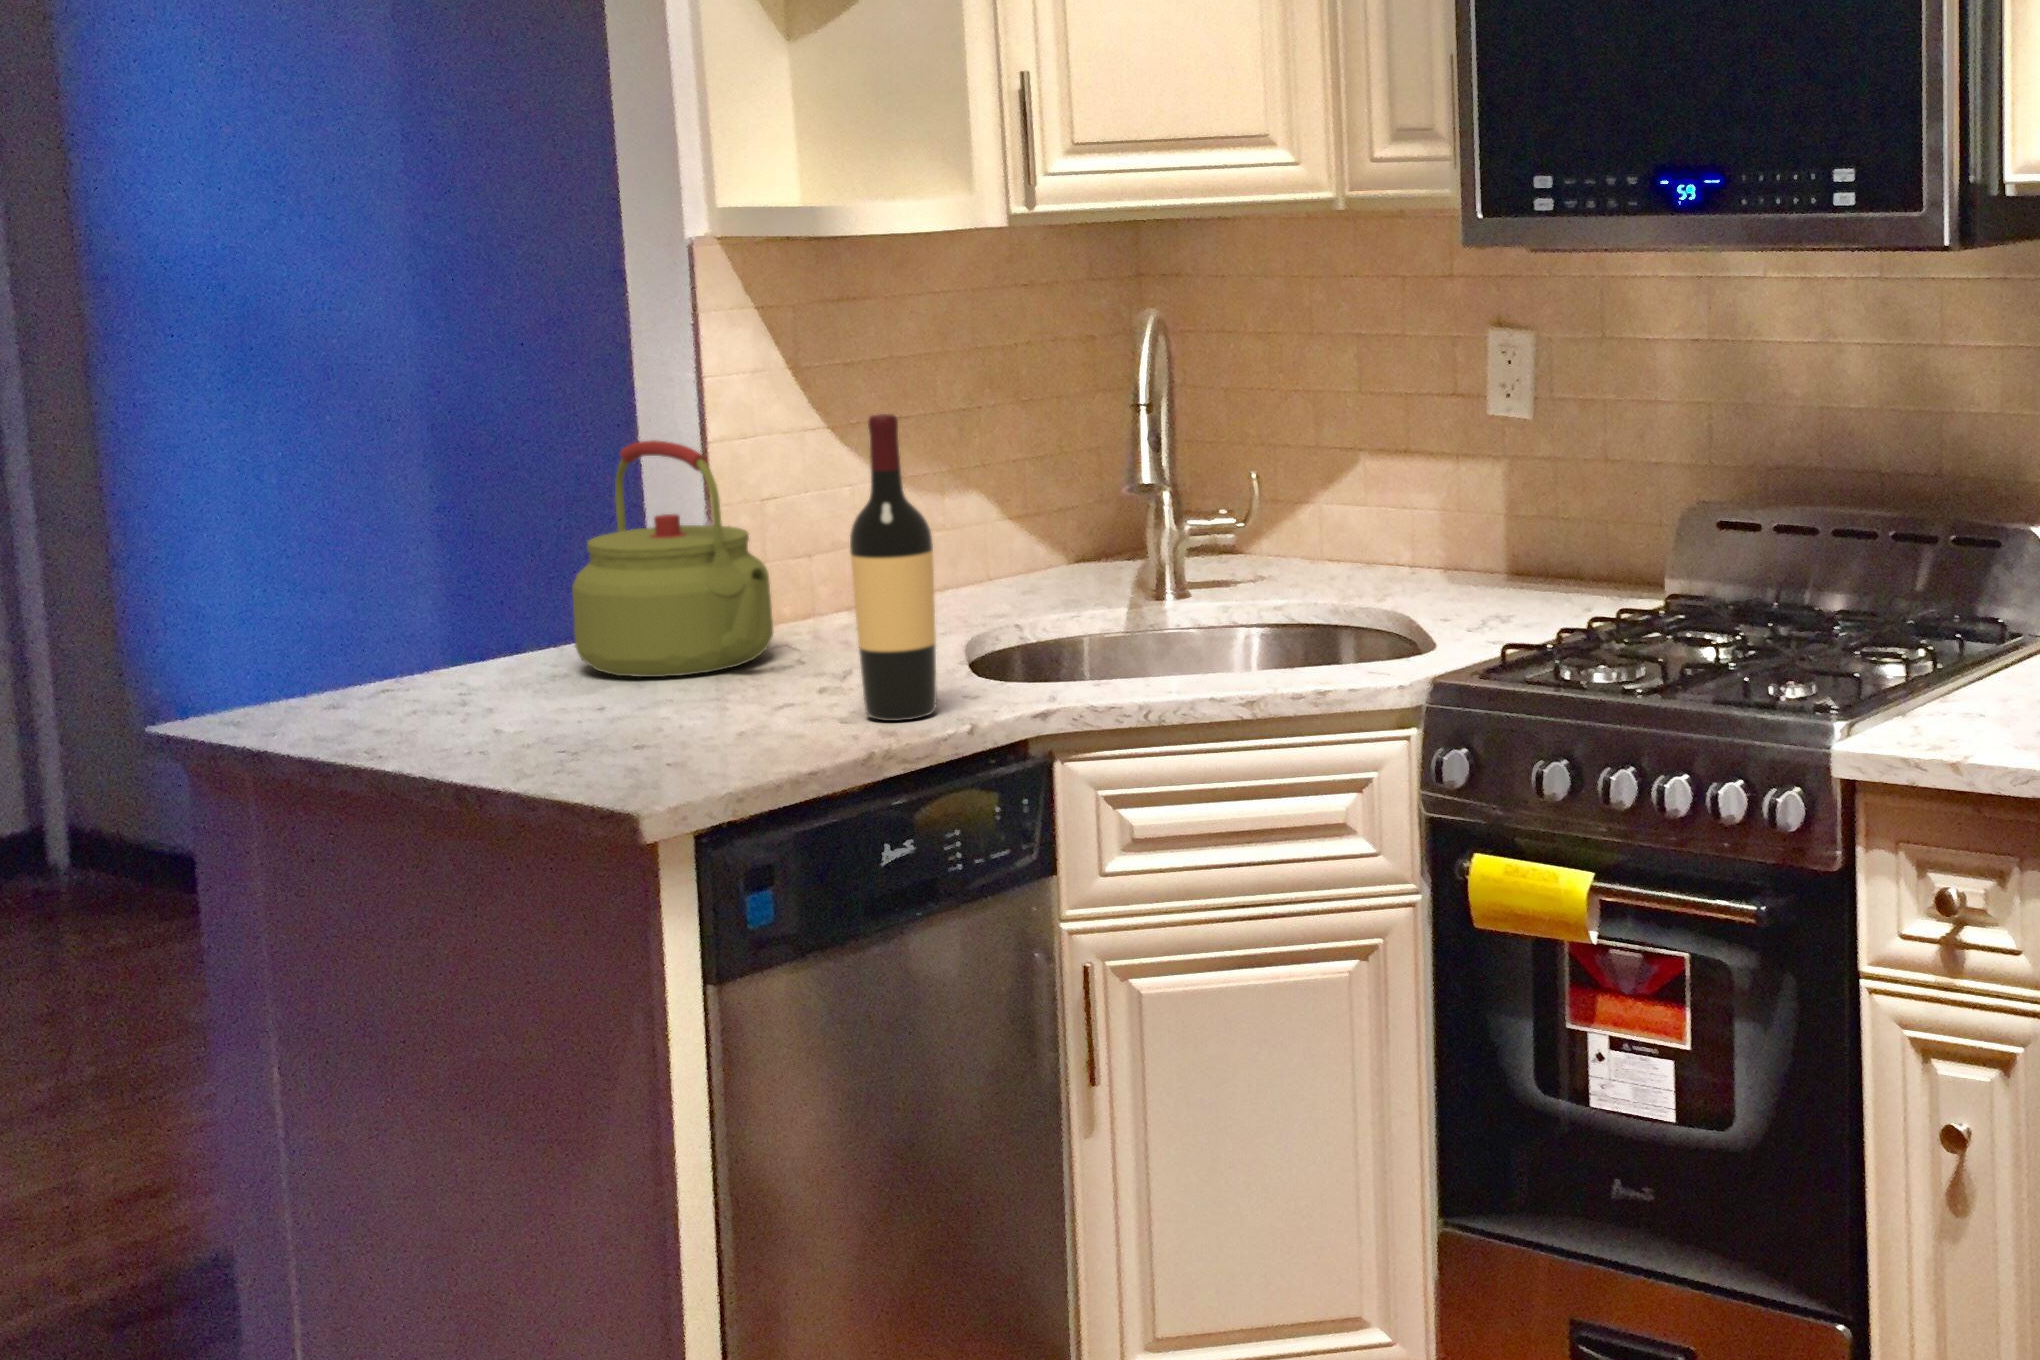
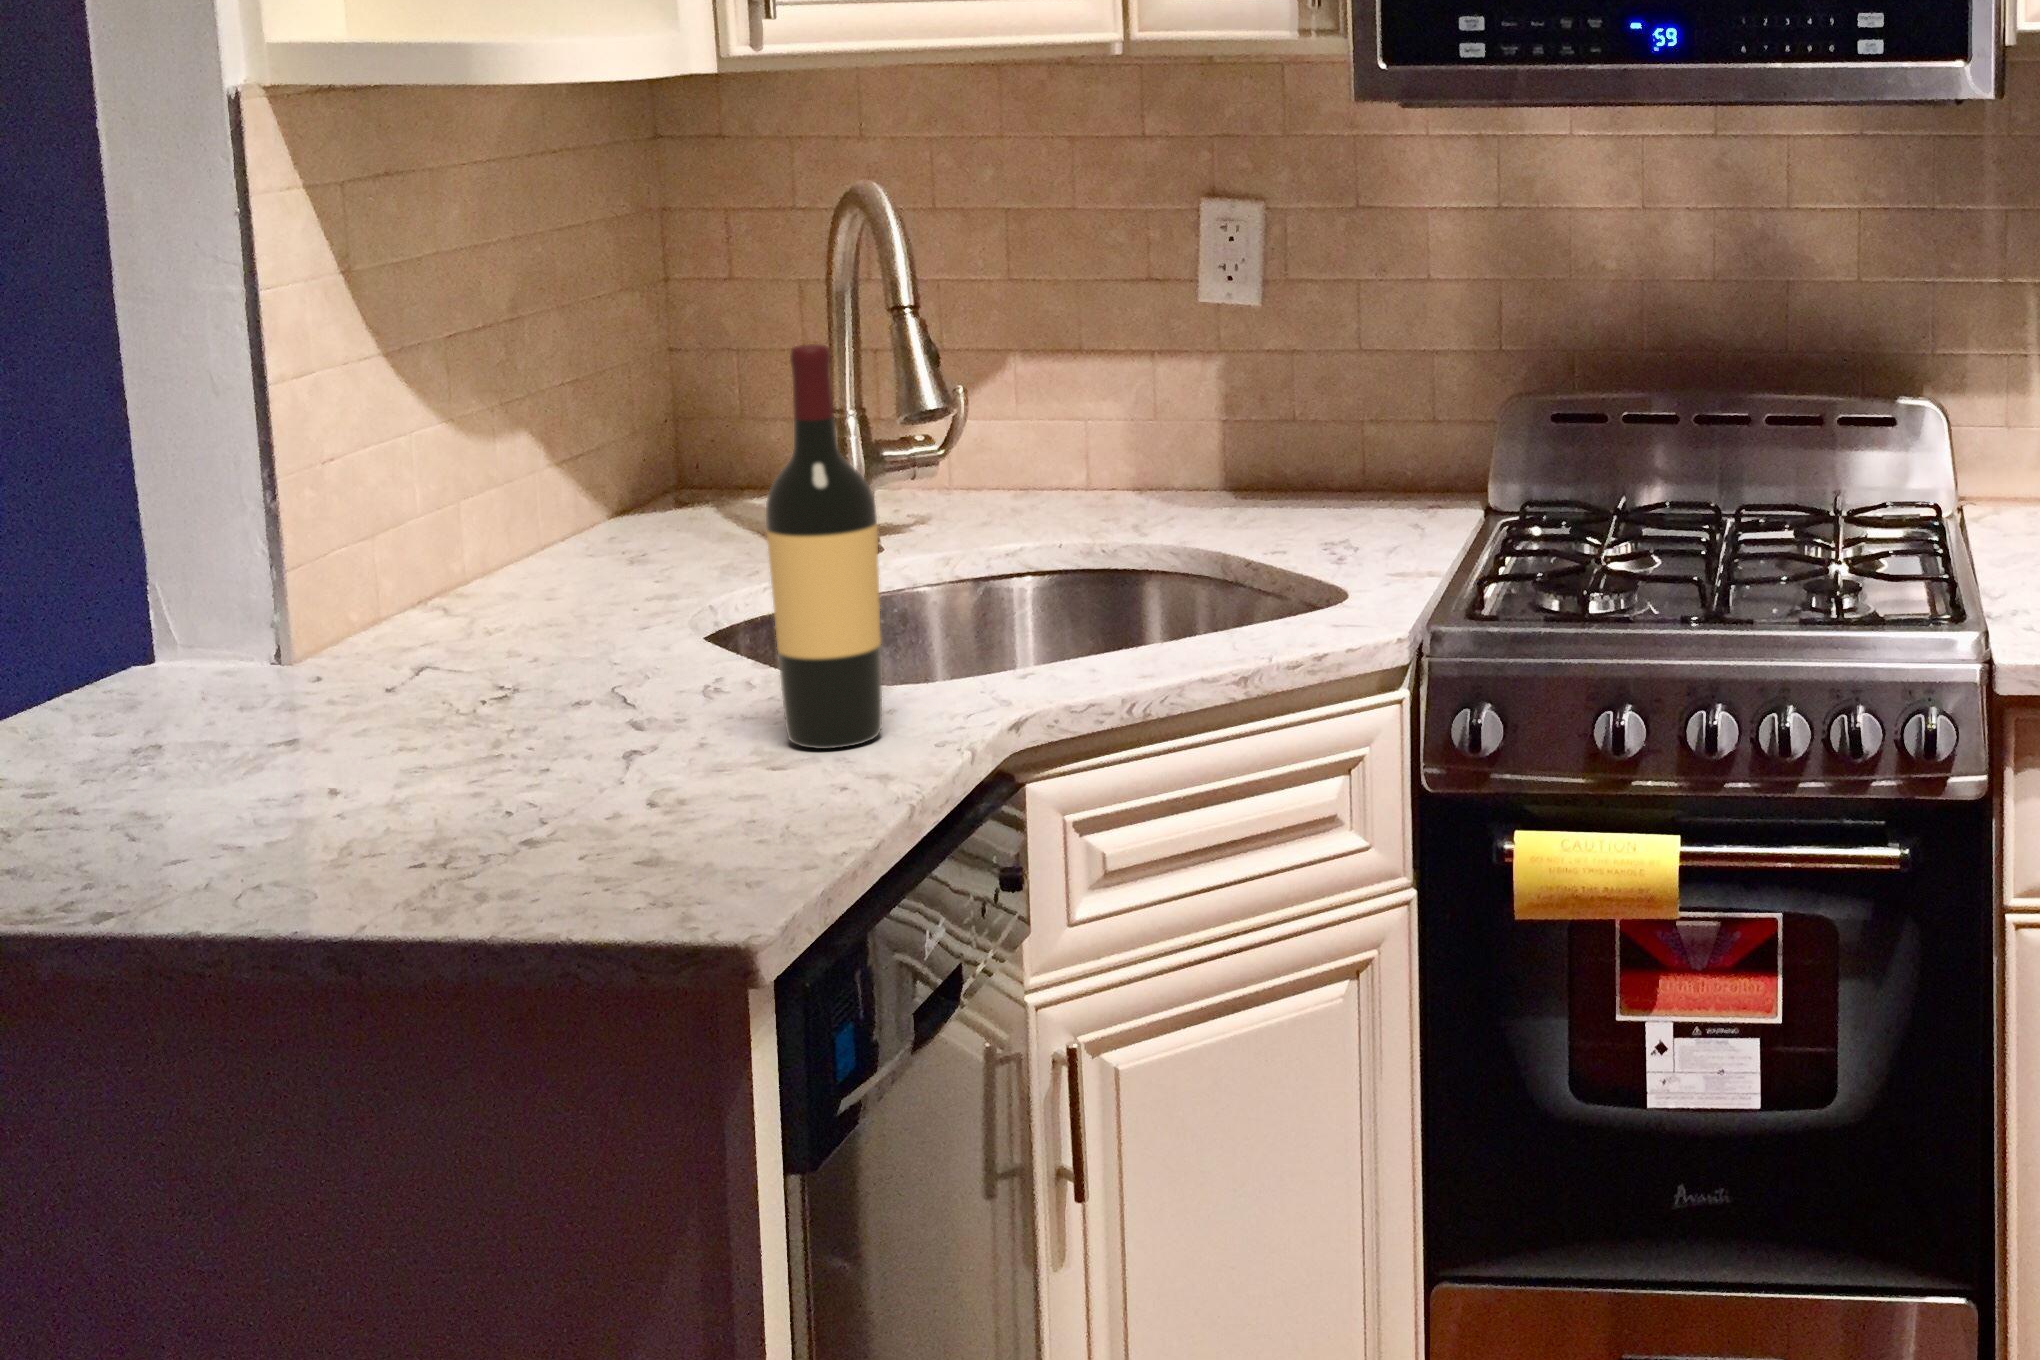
kettle: present [572,440,773,677] -> none [192,395,527,727]

